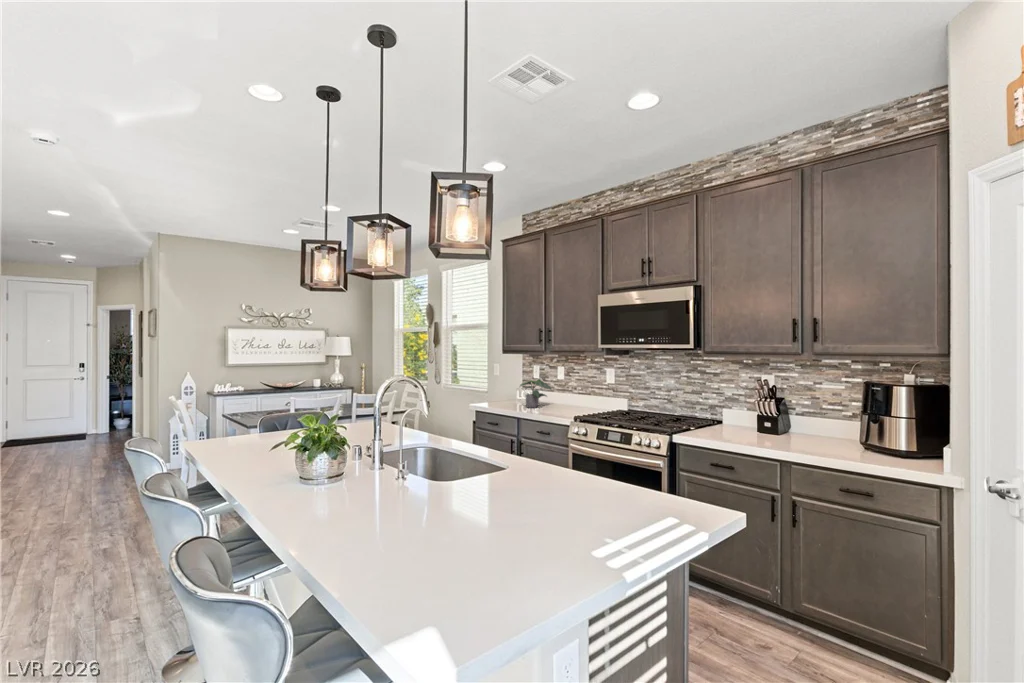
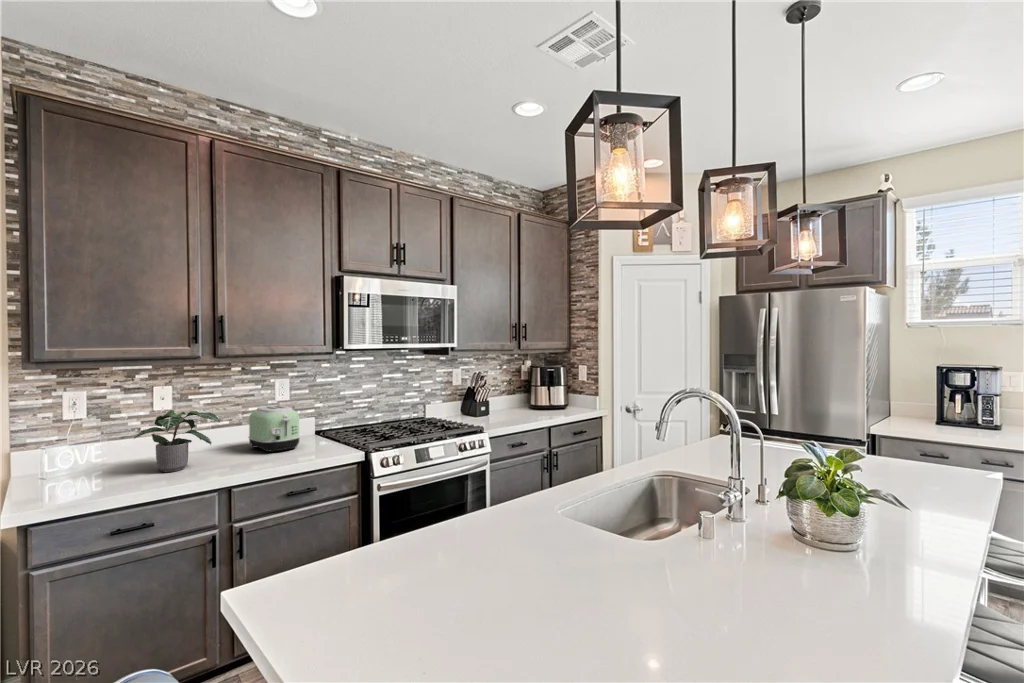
toaster: none [562,384,595,412] -> present [249,405,300,452]

